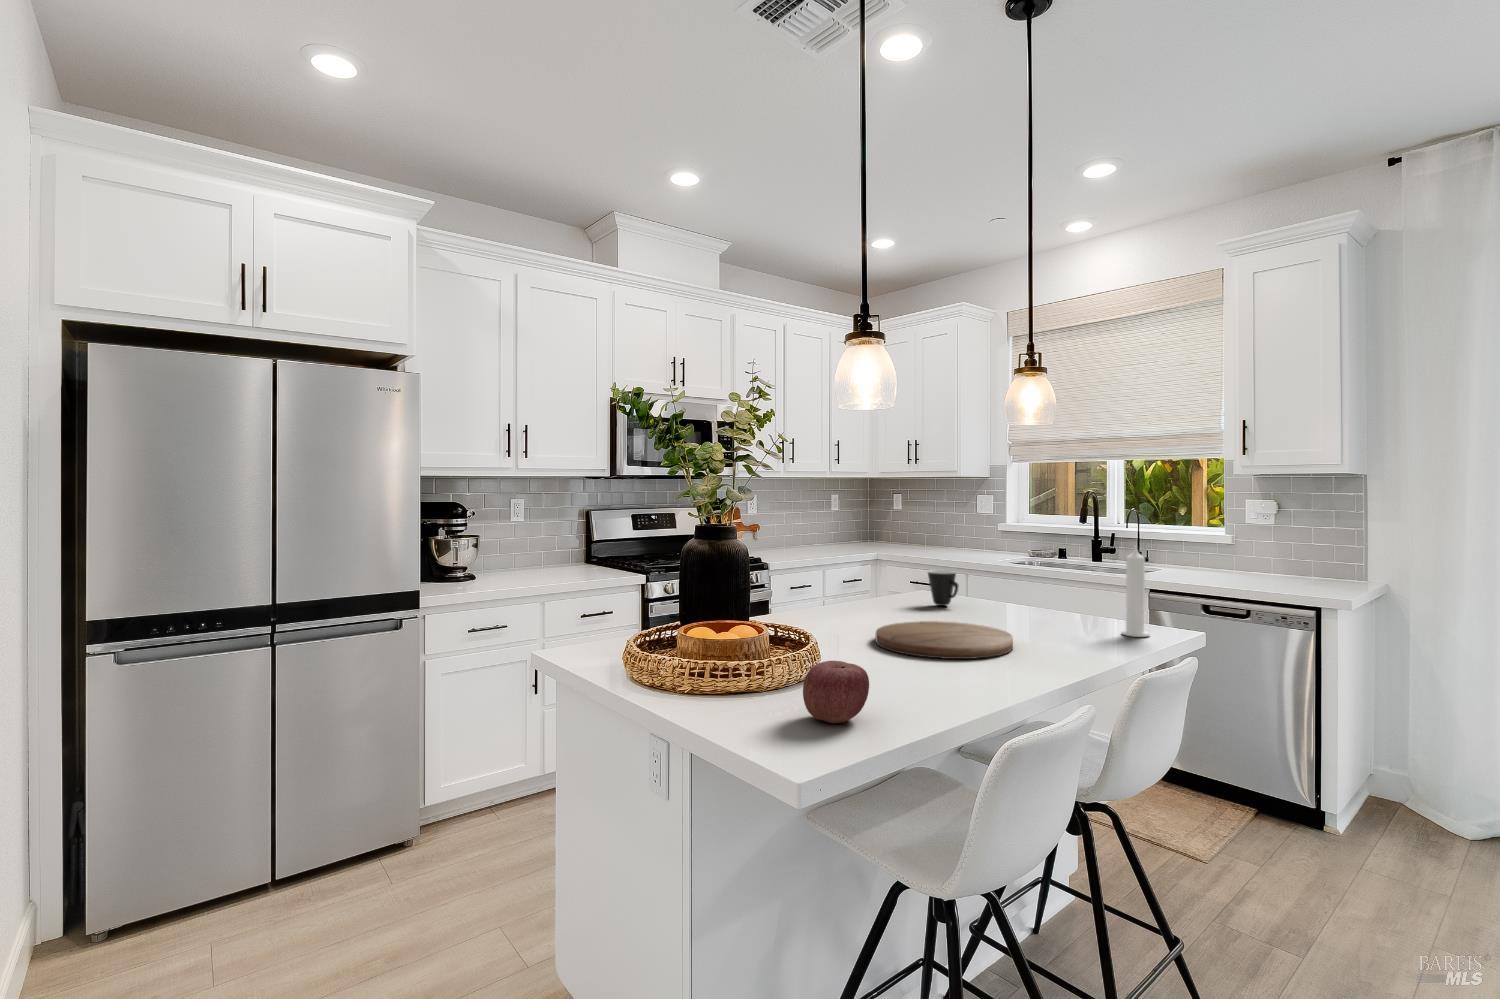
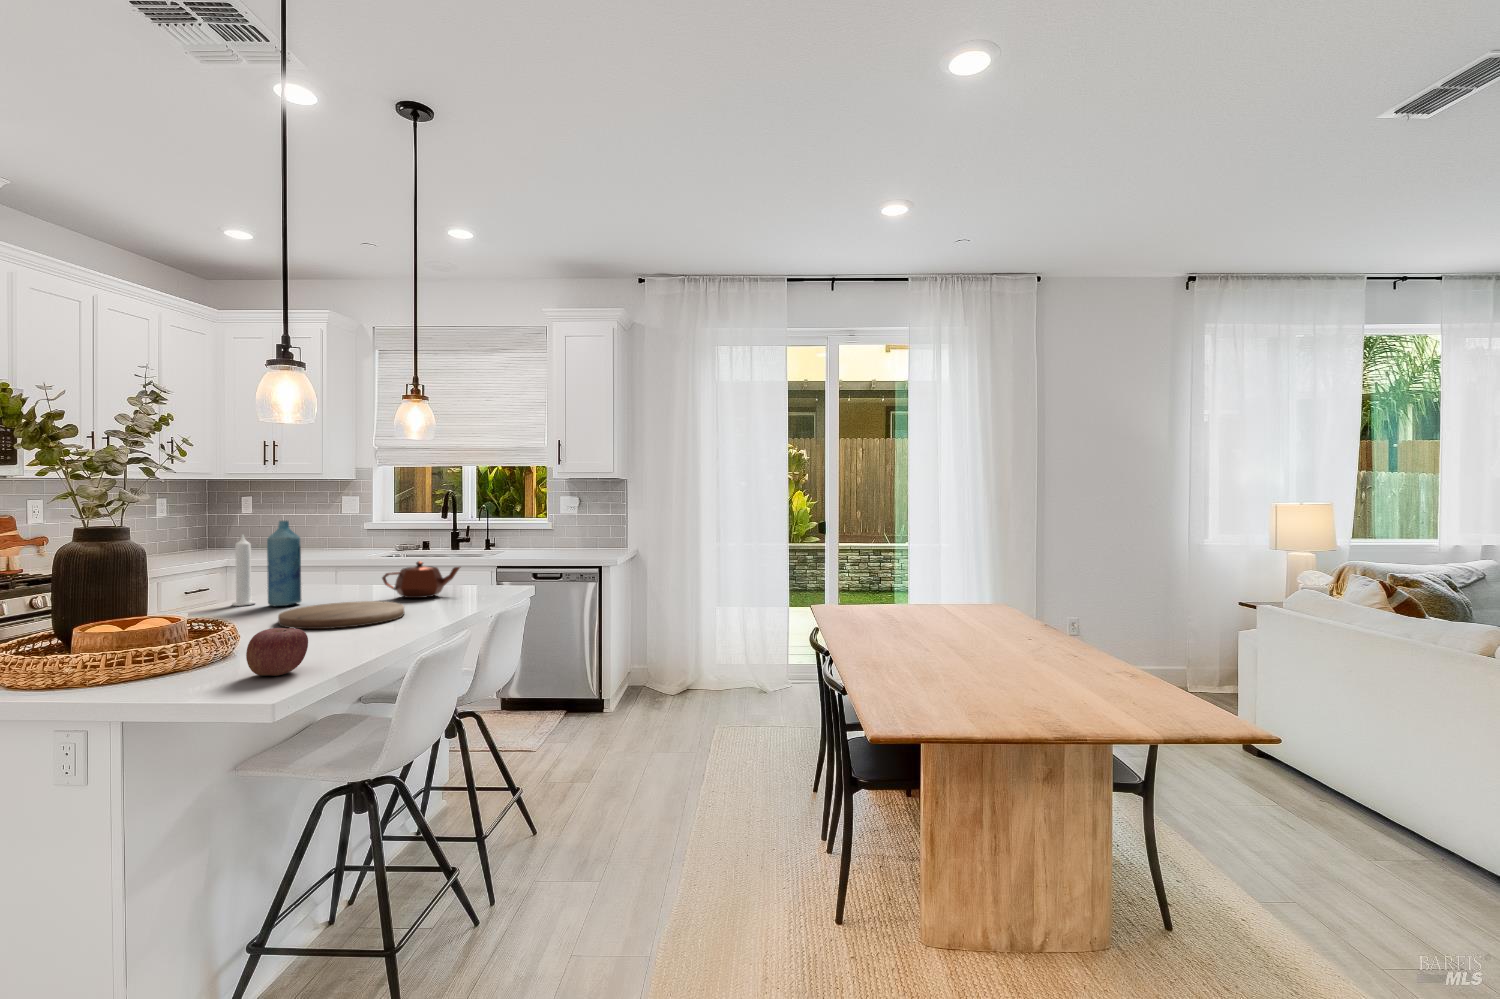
bottle: none [880,523,911,616] -> present [267,521,302,606]
candle: present [1121,546,1150,637] -> present [232,535,255,606]
mug: present [928,570,959,606] -> none [313,562,345,594]
teapot: none [995,578,1094,626] -> present [382,561,460,598]

